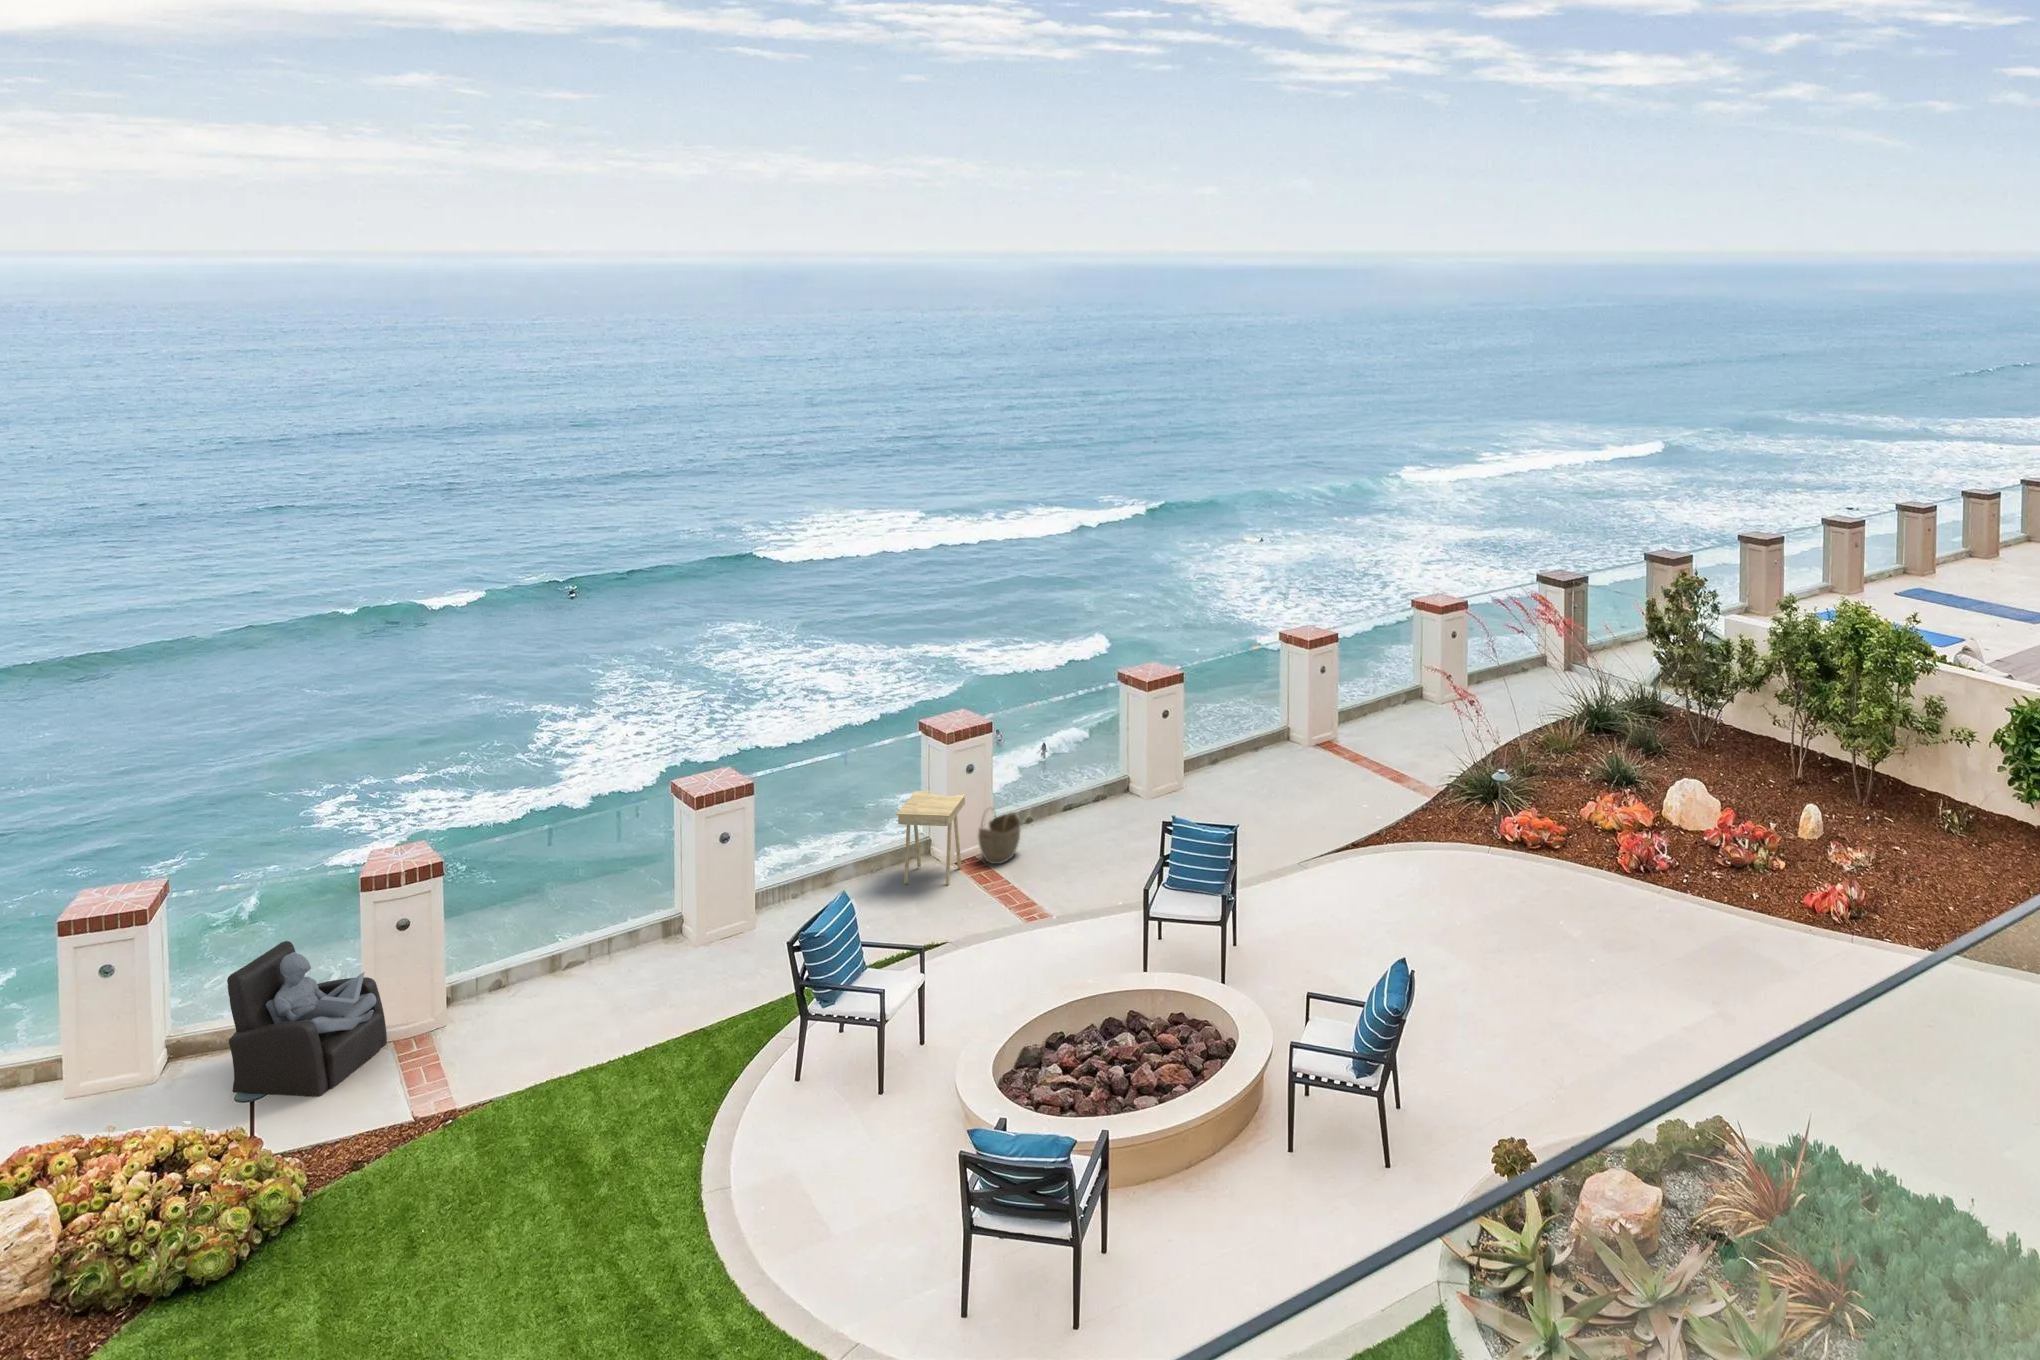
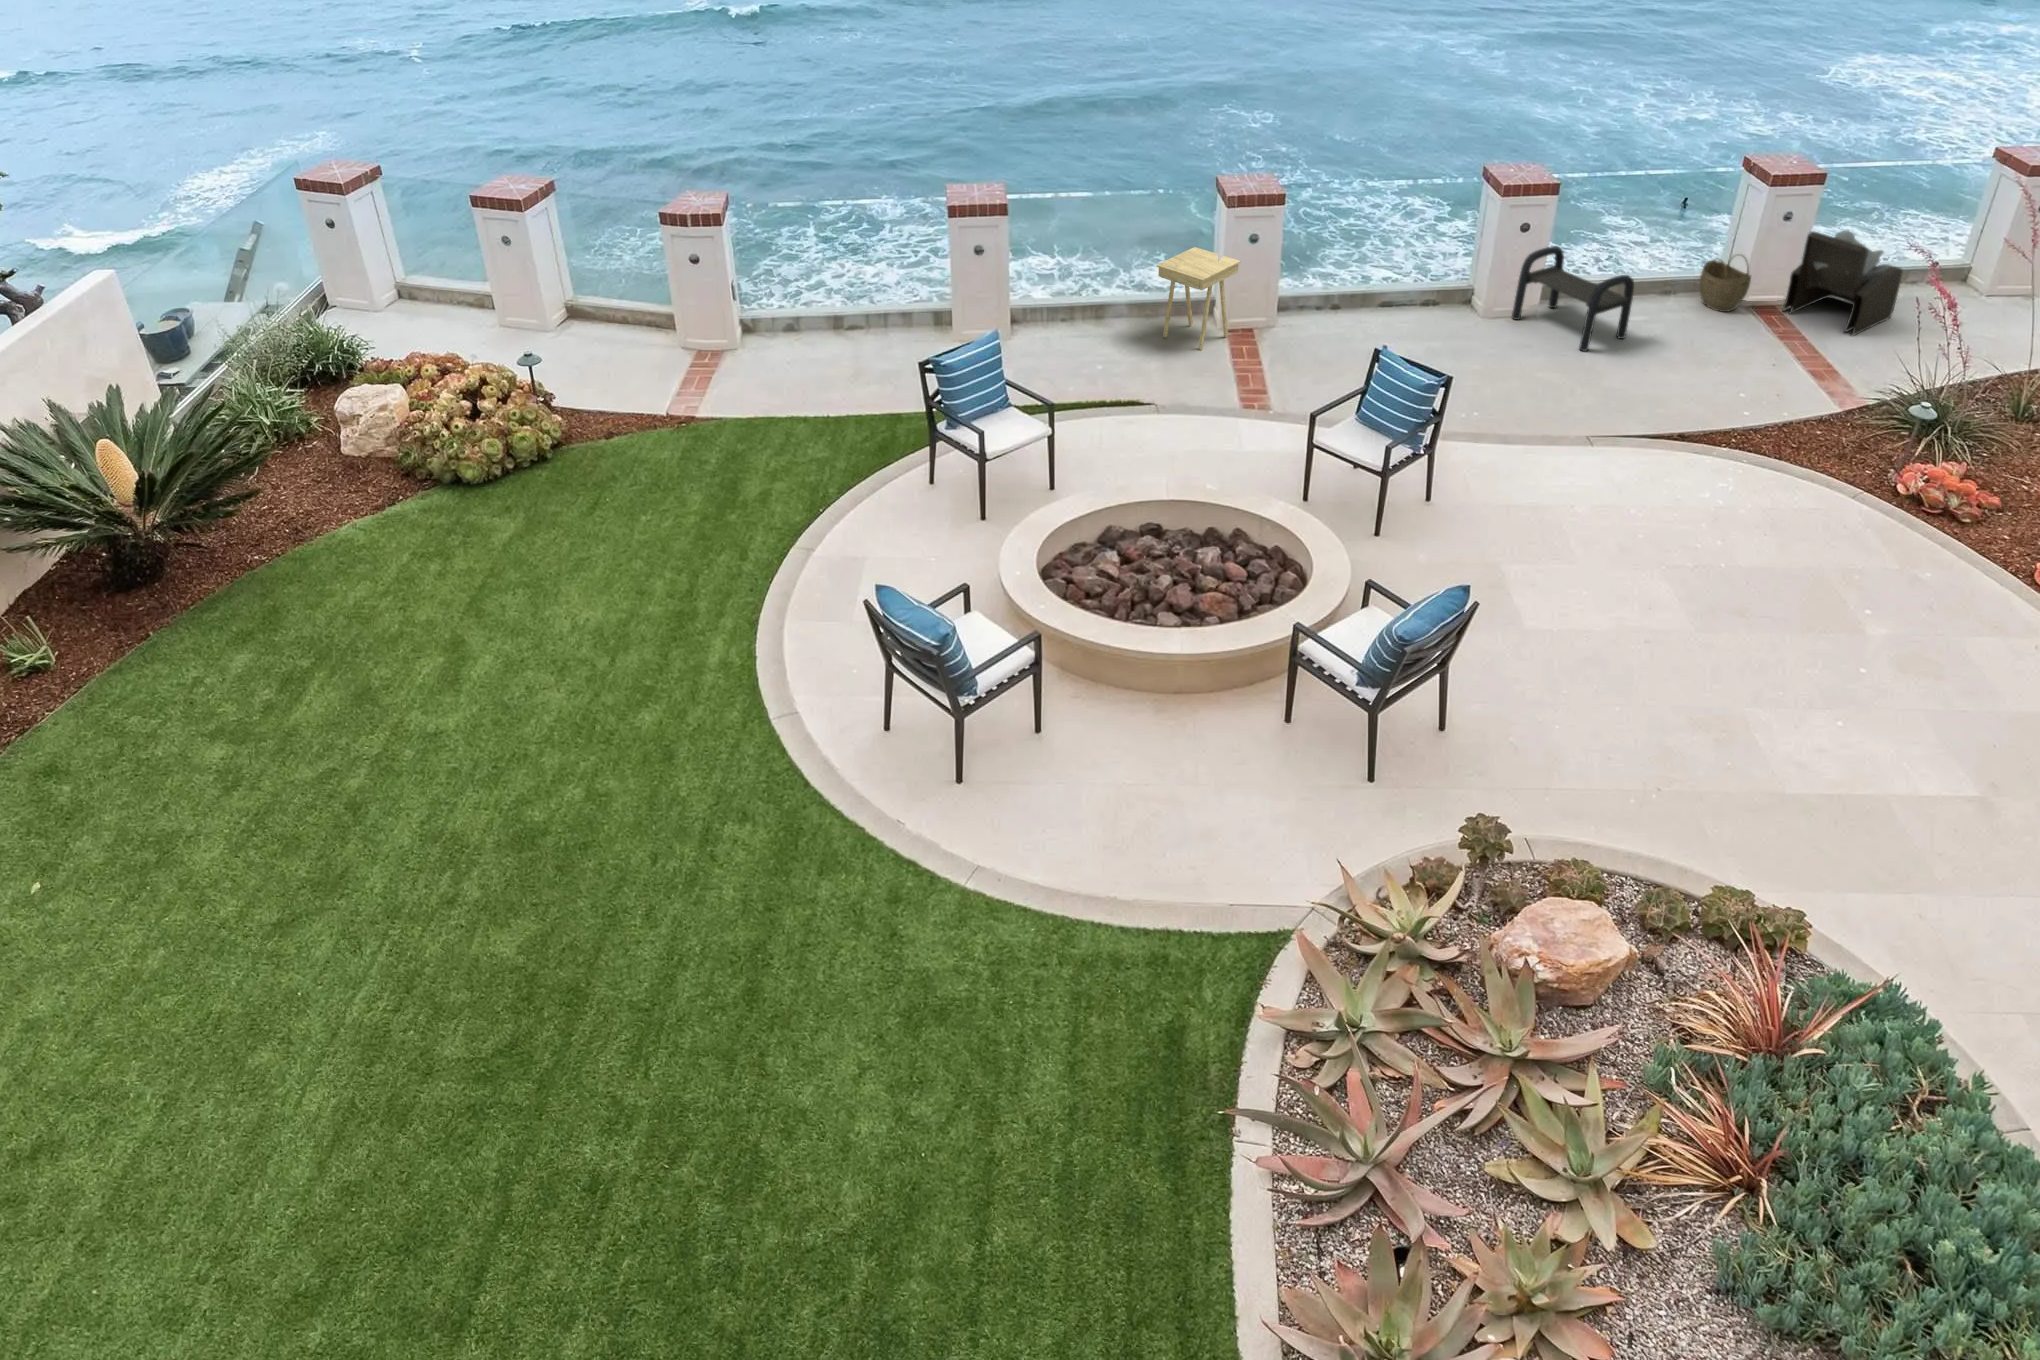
bench: none [1174,726,1264,803] -> present [1512,246,1634,351]
woven basket: present [978,813,1020,864] -> present [1699,256,1751,312]
armchair: present [227,941,387,1097] -> present [1783,231,1903,336]

